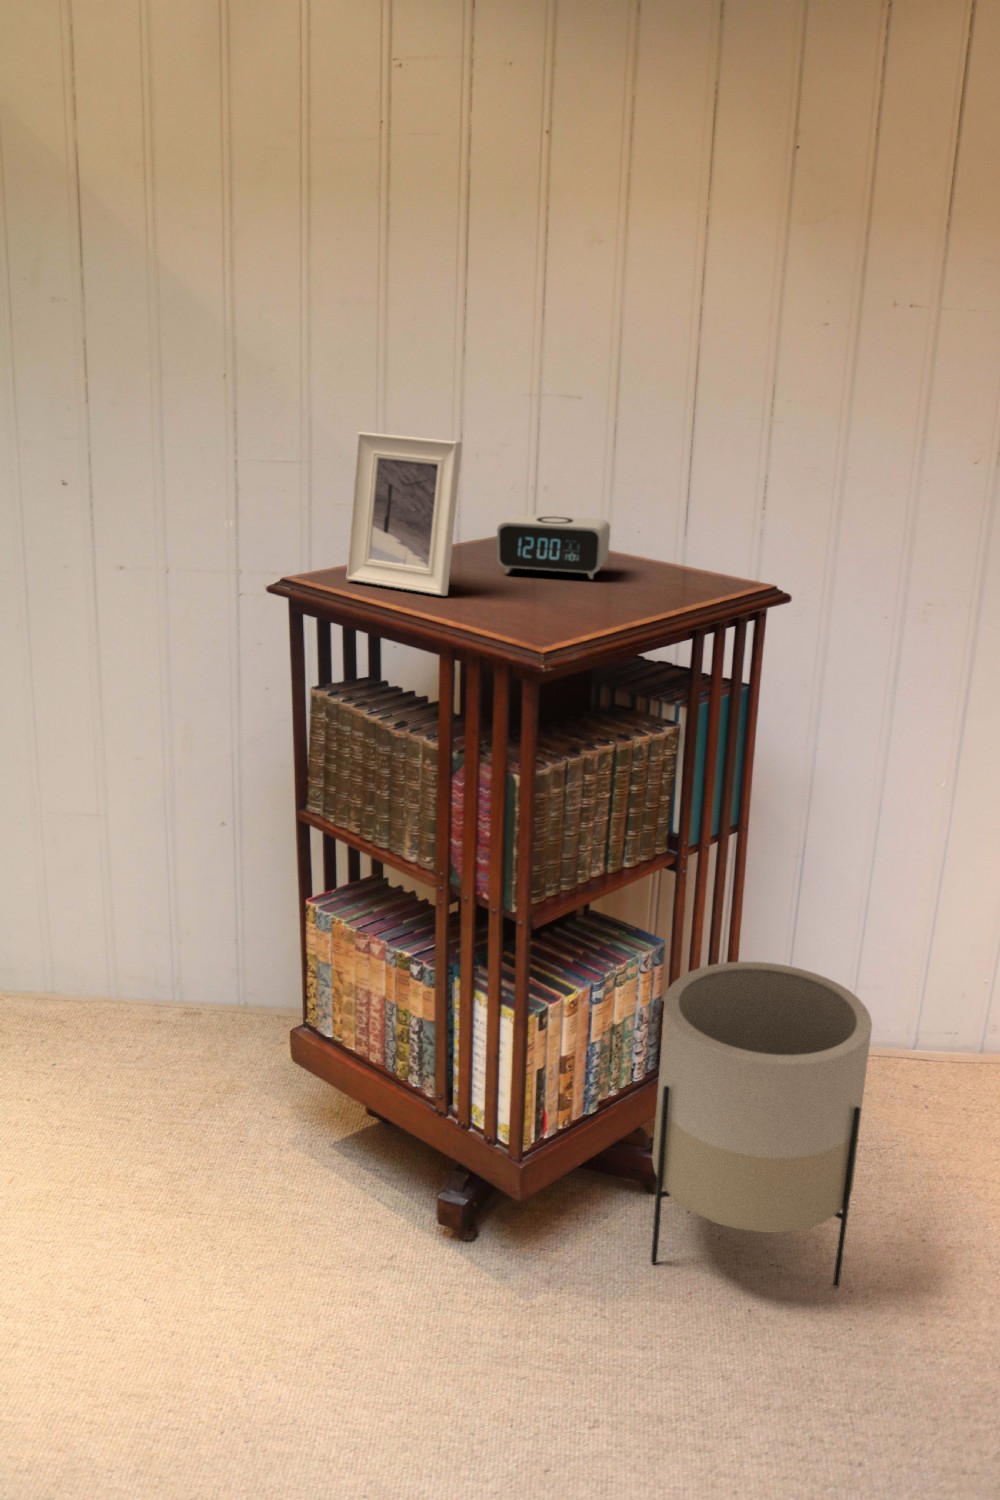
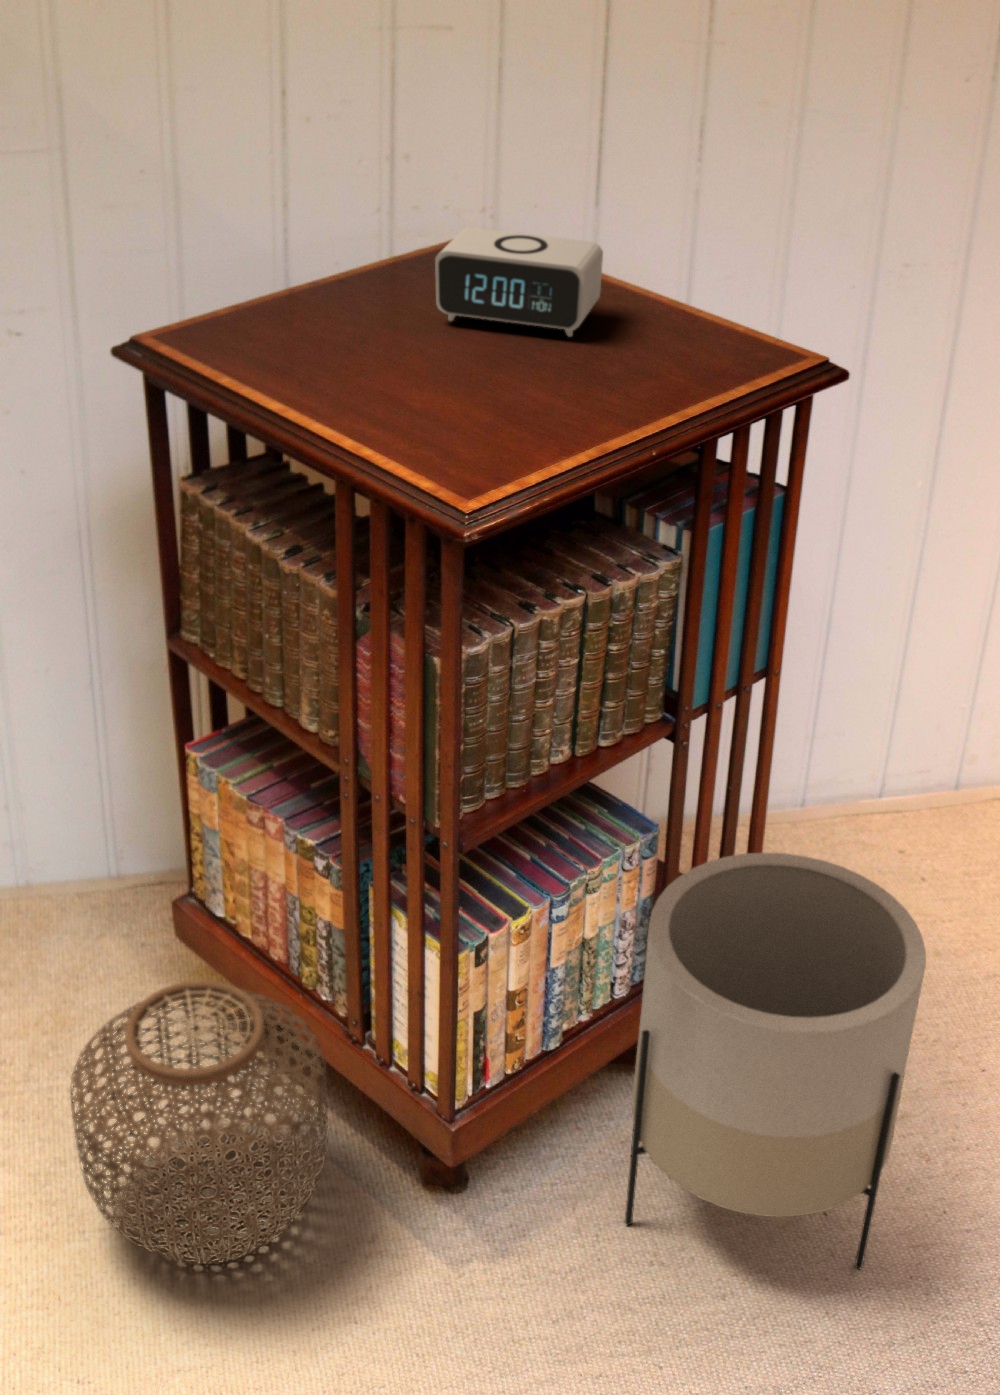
picture frame: present [346,432,462,595] -> none [215,121,370,377]
woven basket: none [225,1066,422,1299] -> present [70,980,328,1264]

